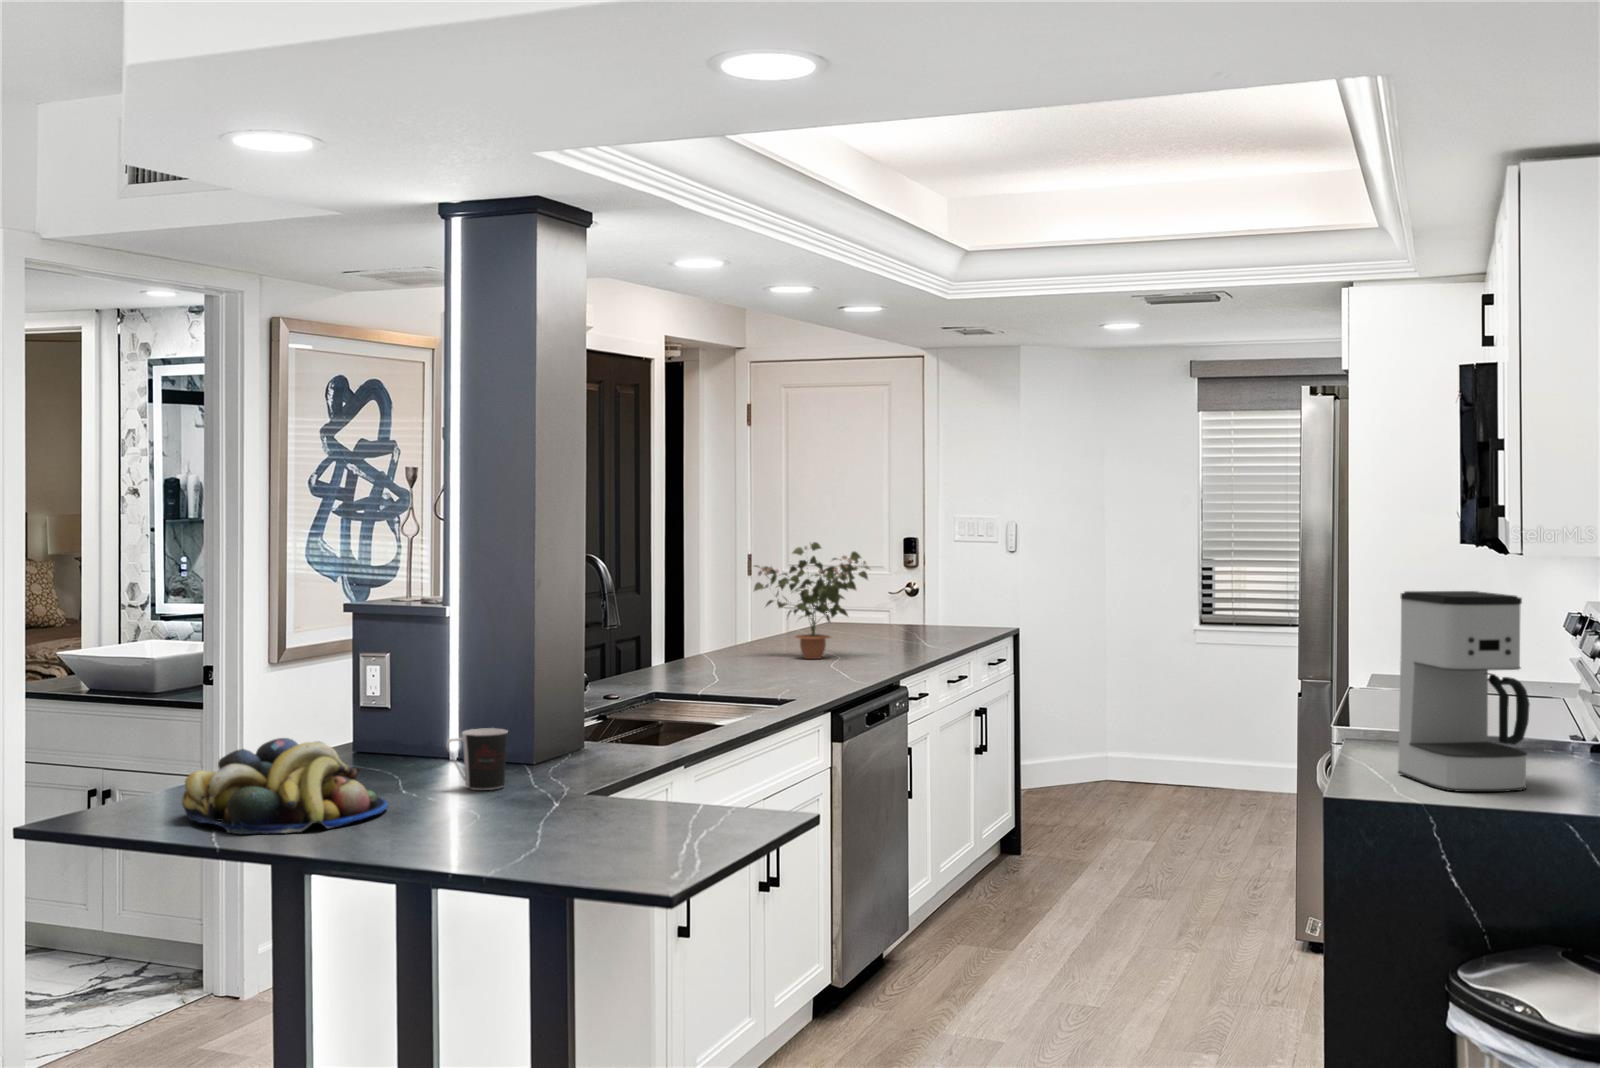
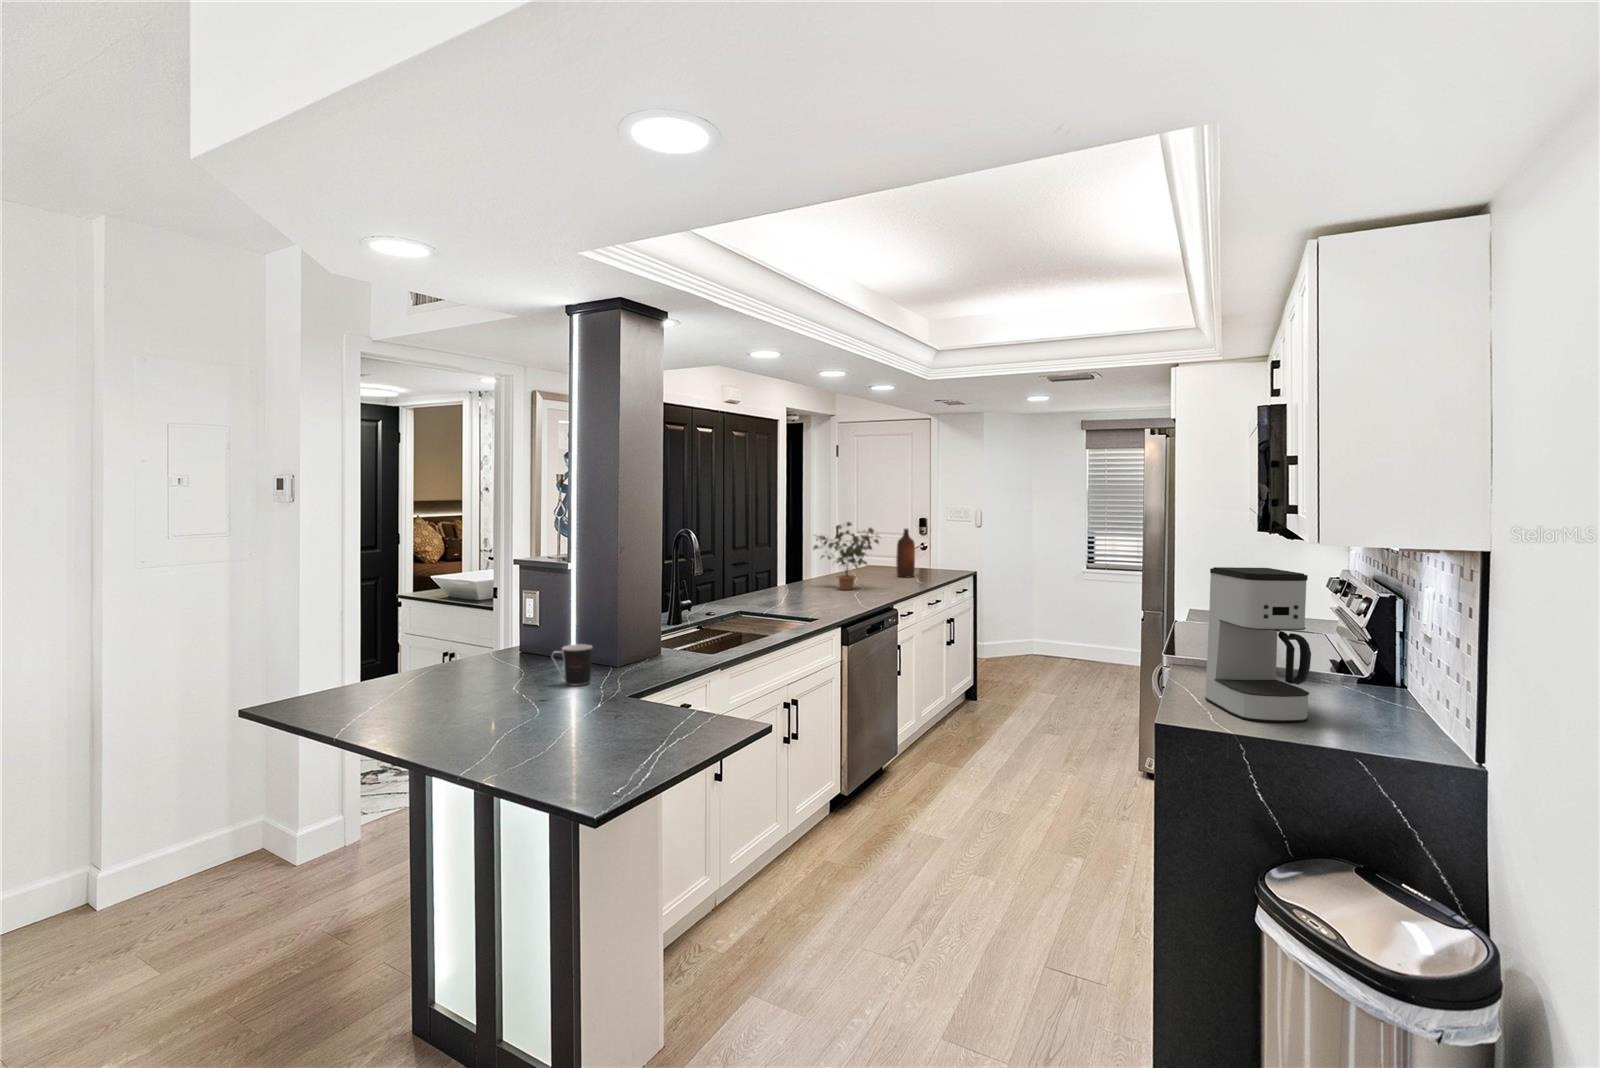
bottle: none [885,554,916,639] -> present [896,529,915,578]
fruit bowl: present [182,738,387,834] -> none [359,650,500,721]

